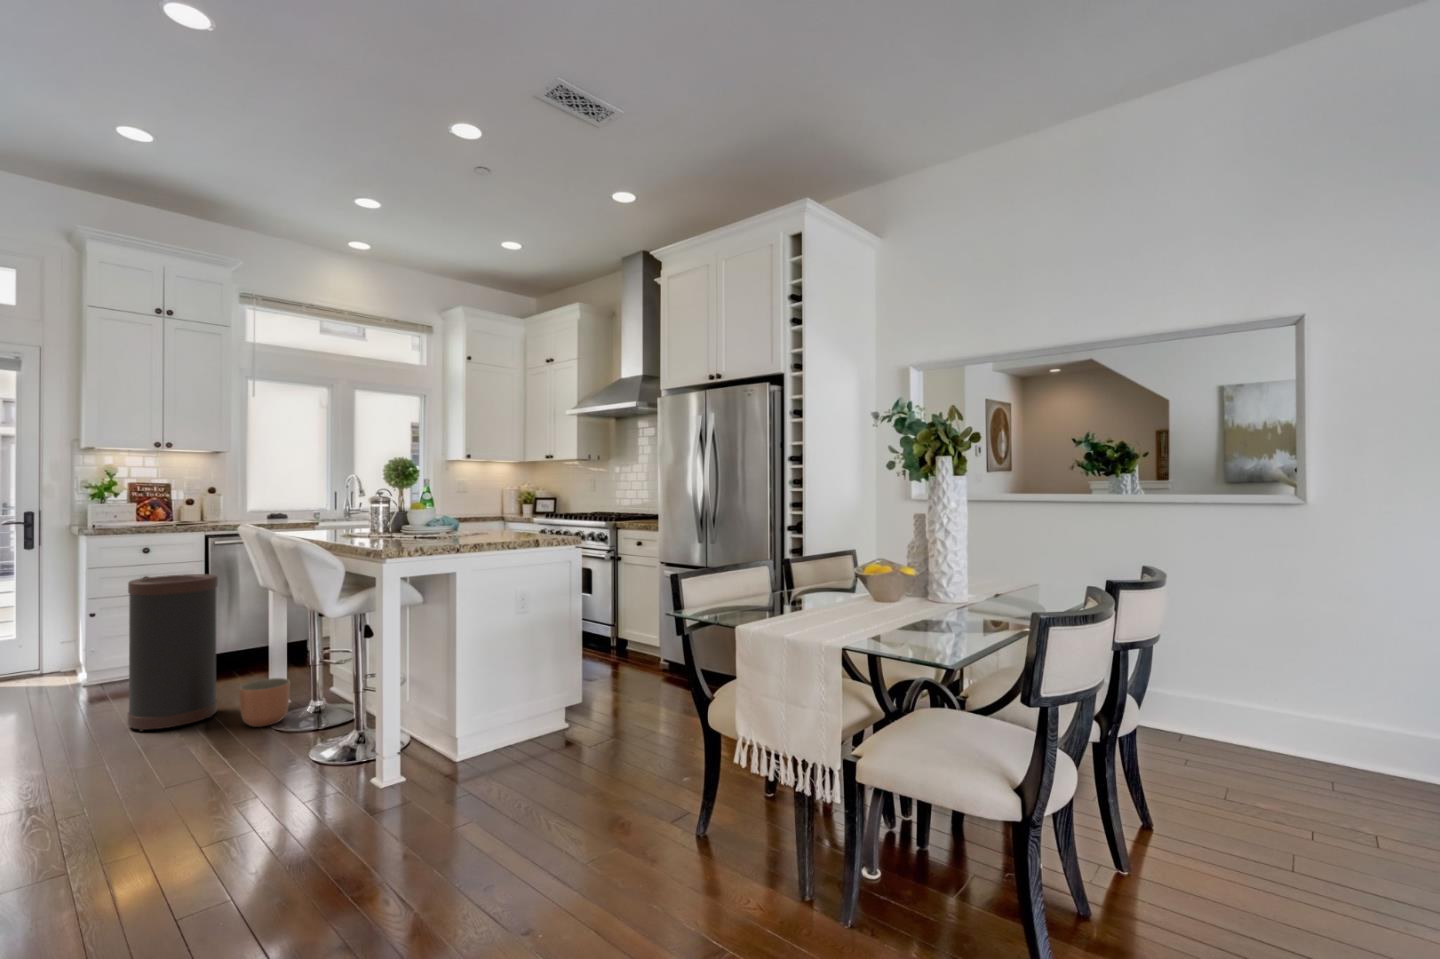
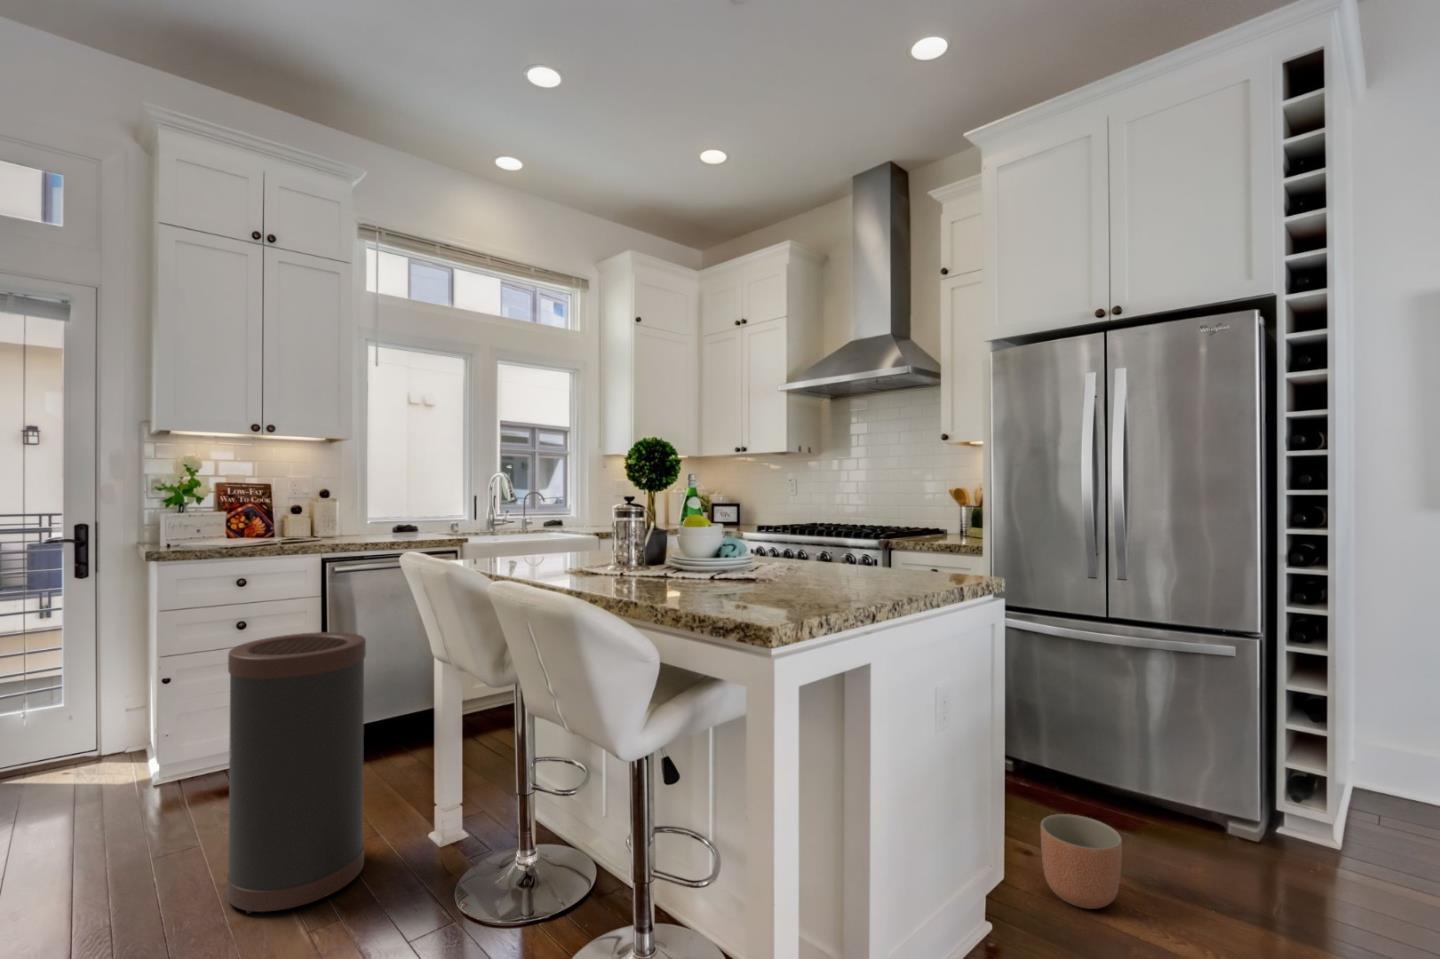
planter: present [239,678,290,727] -> present [1041,814,1122,909]

